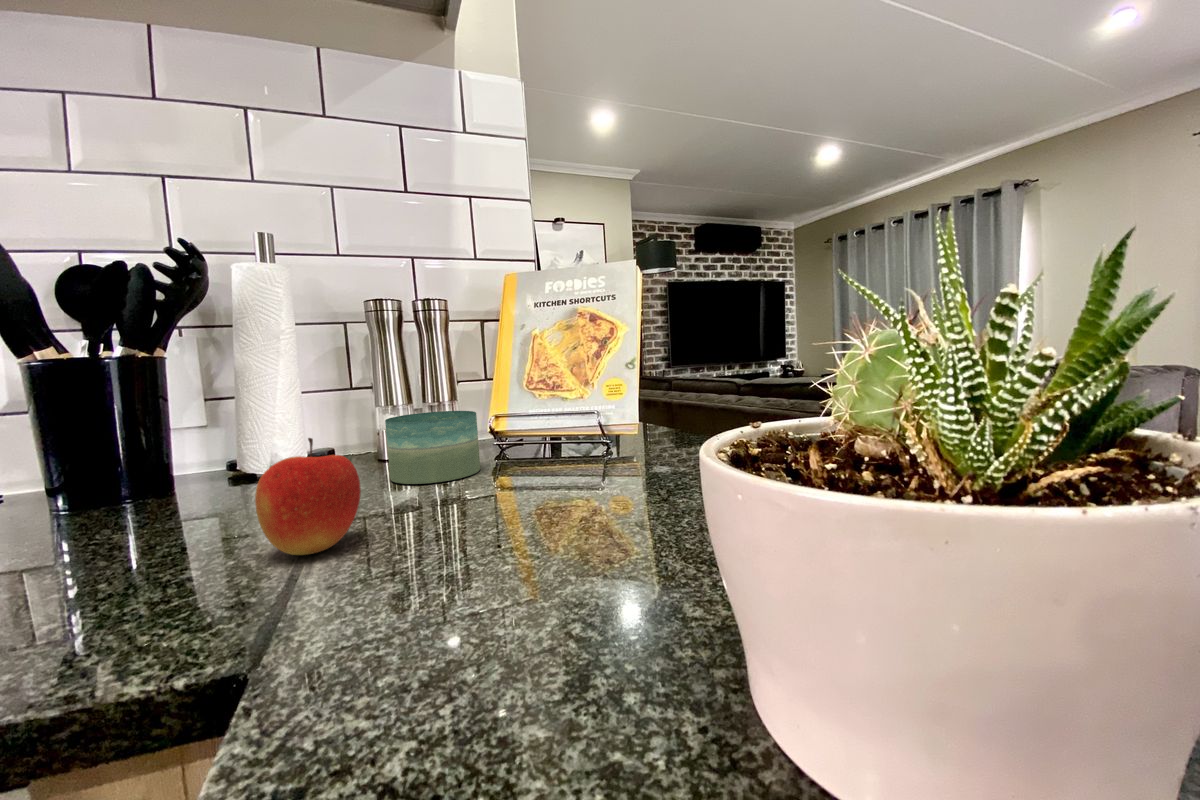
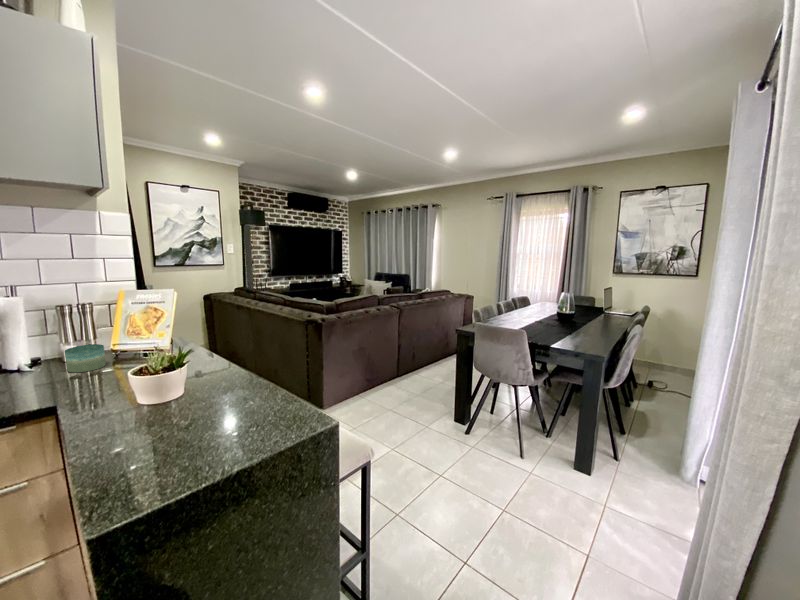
apple: present [255,438,361,555] -> none [24,367,58,398]

